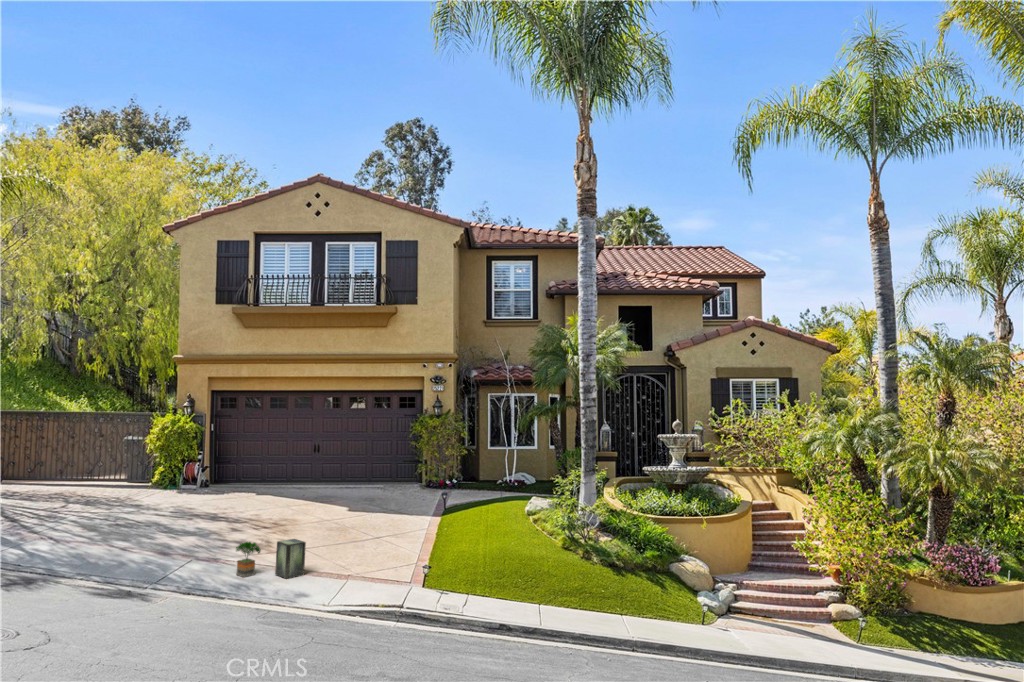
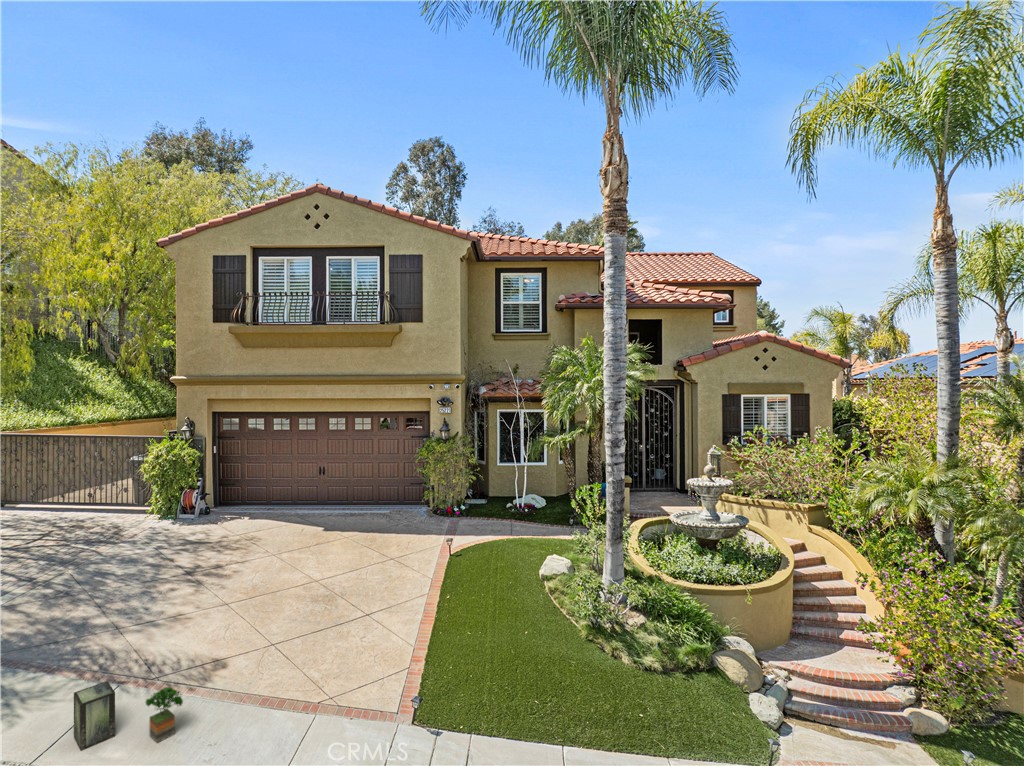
storage box: present [275,539,306,579] -> present [74,681,115,750]

